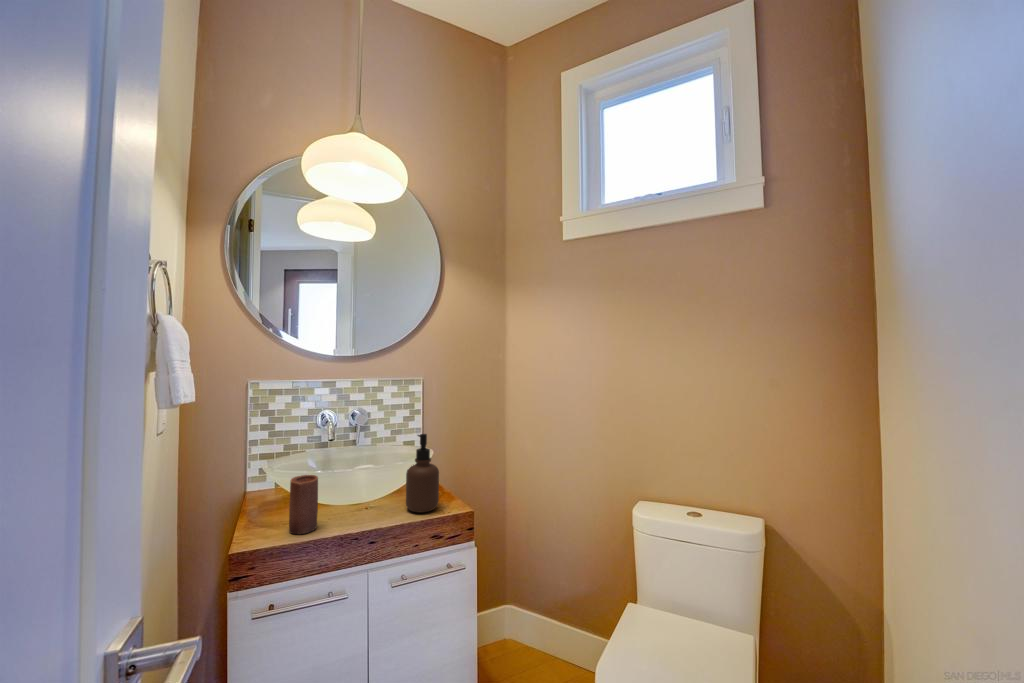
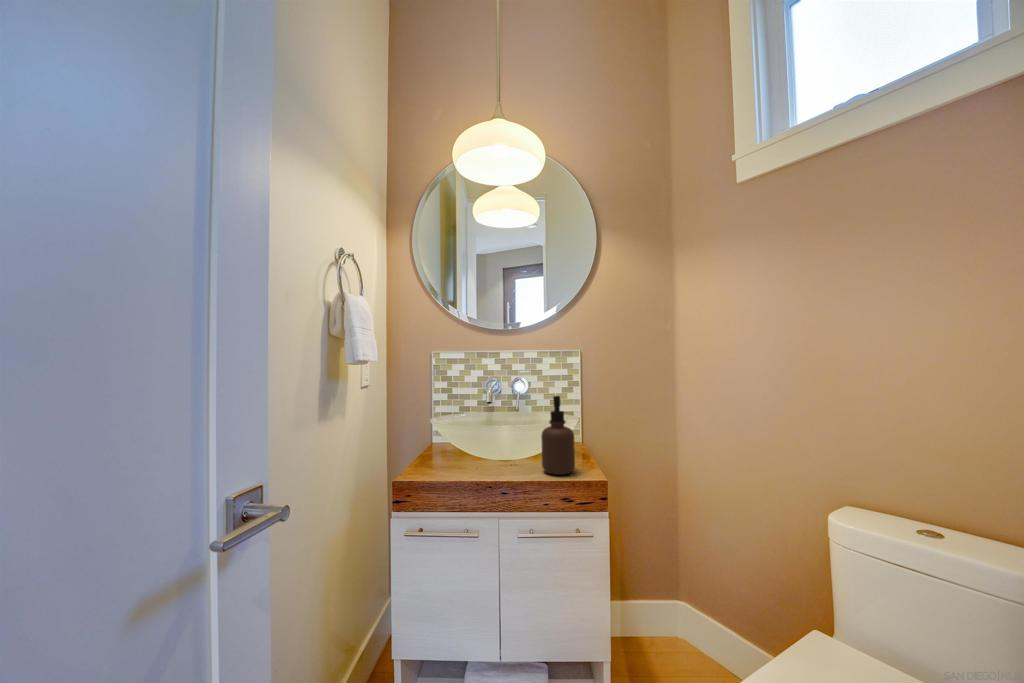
candle: present [289,475,318,534] -> none [438,425,461,475]

